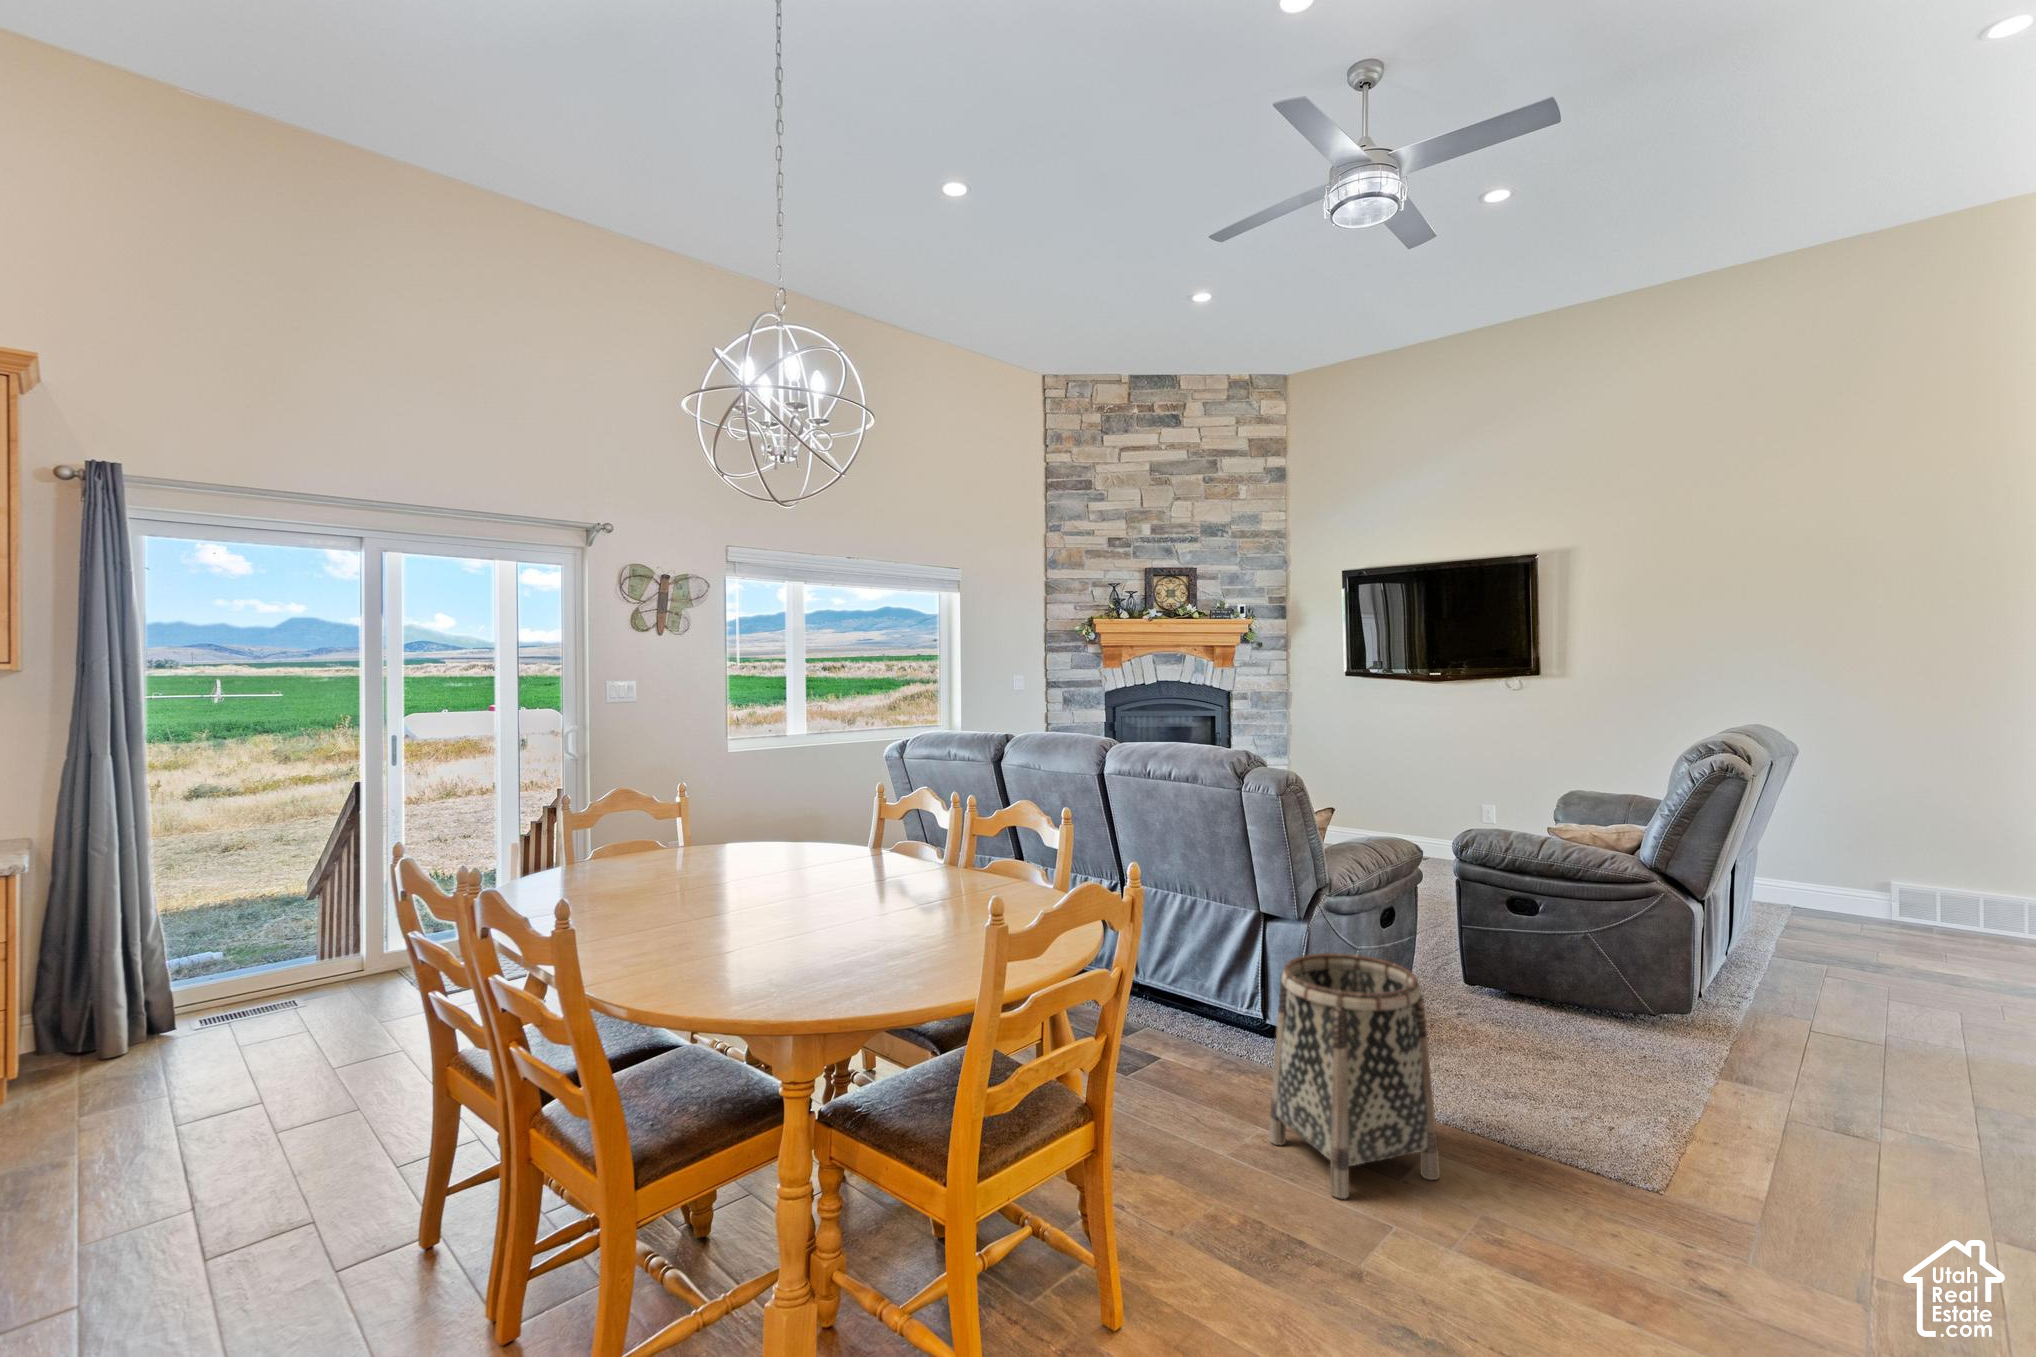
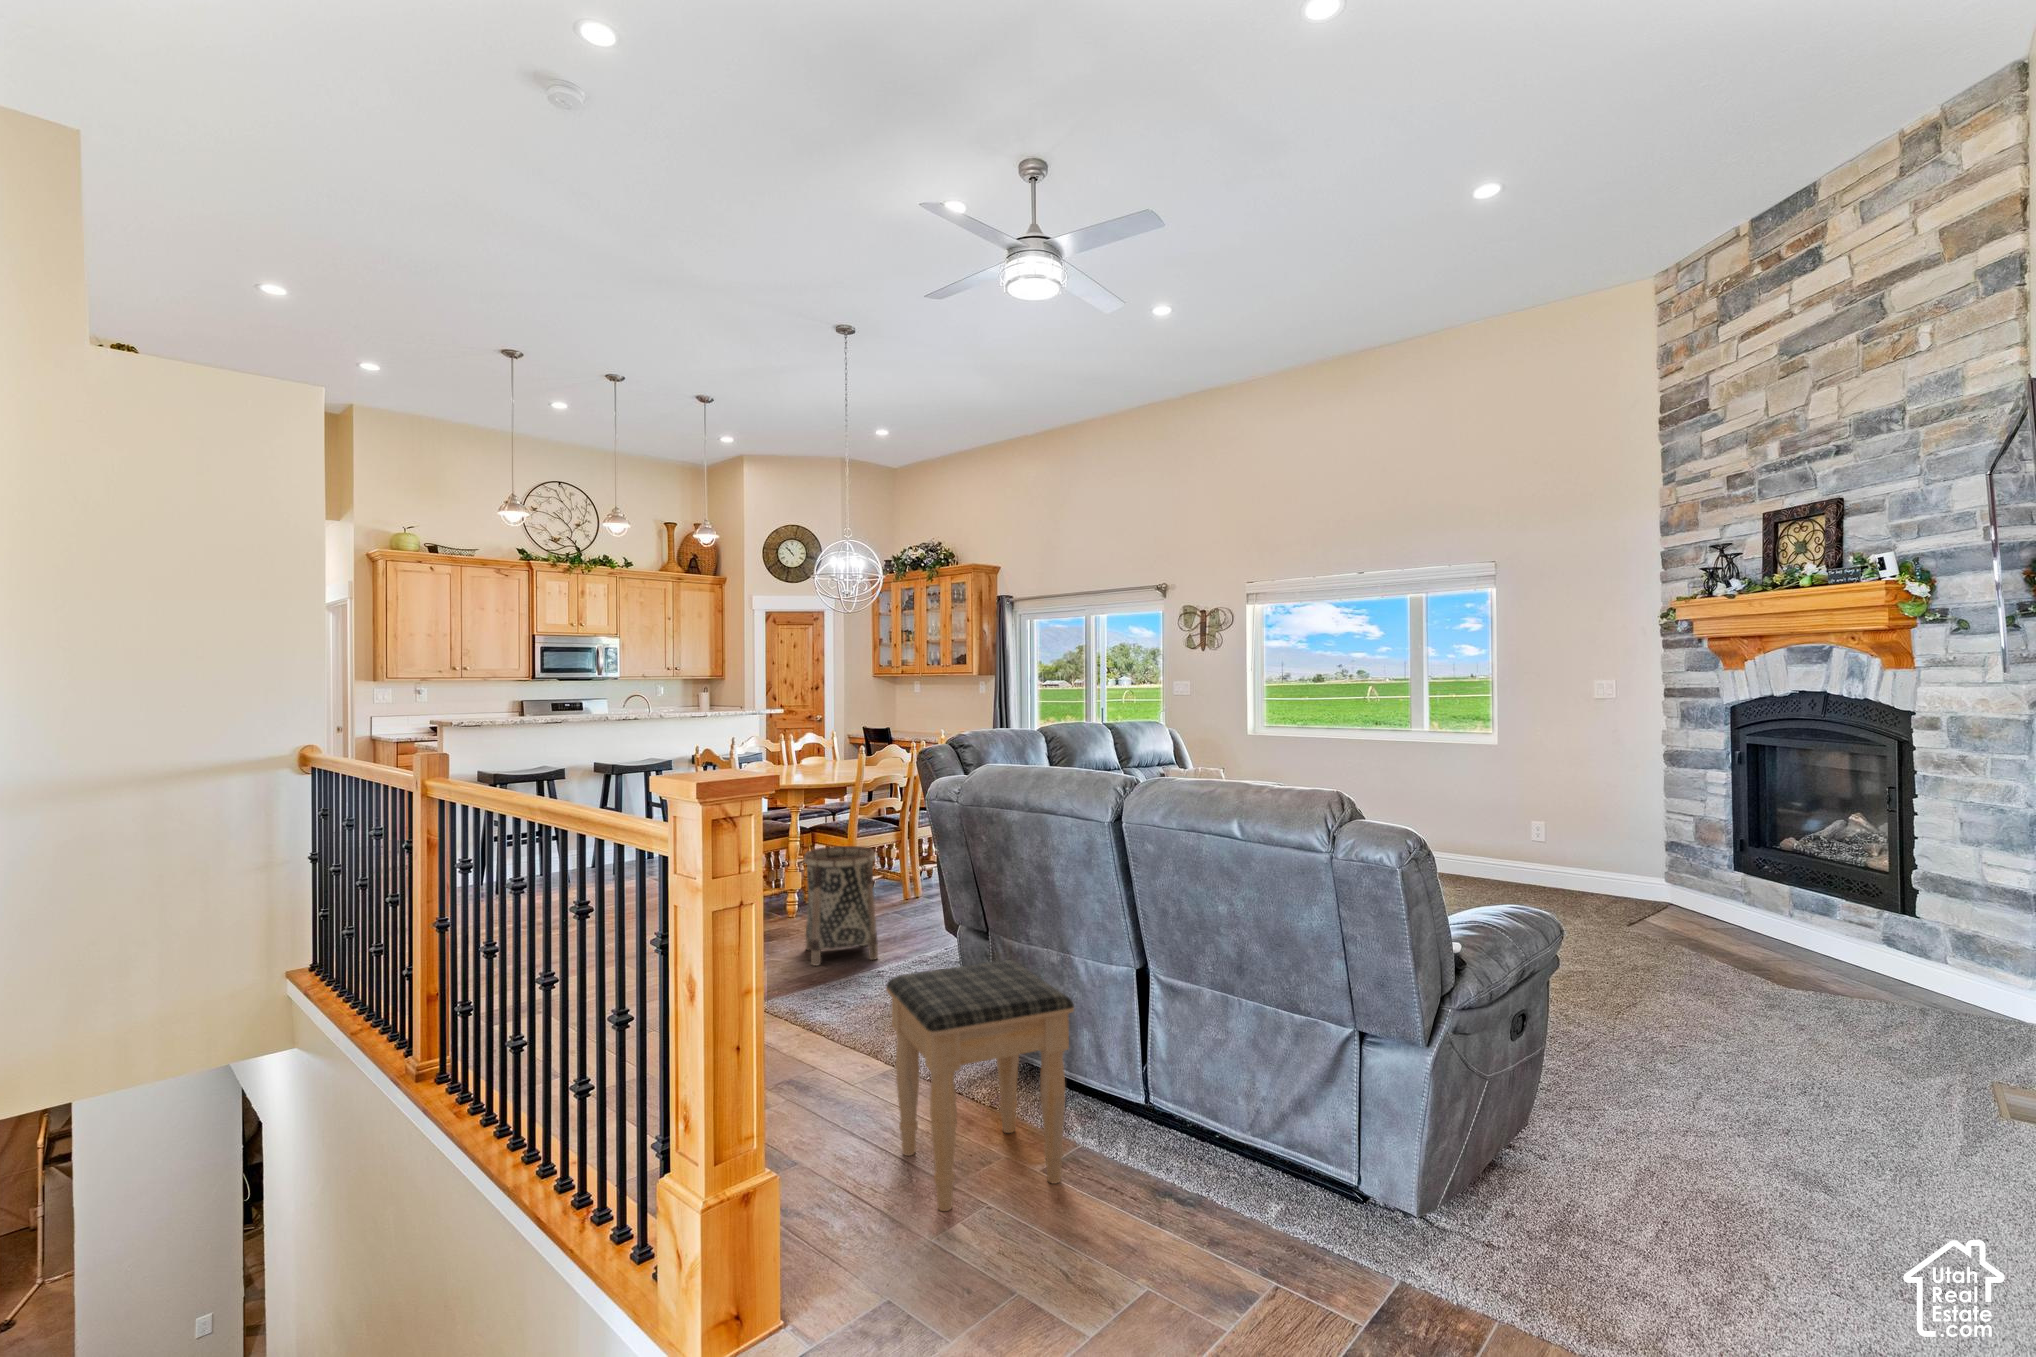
footstool: none [1765,883,1971,1068] -> present [886,960,1074,1211]

